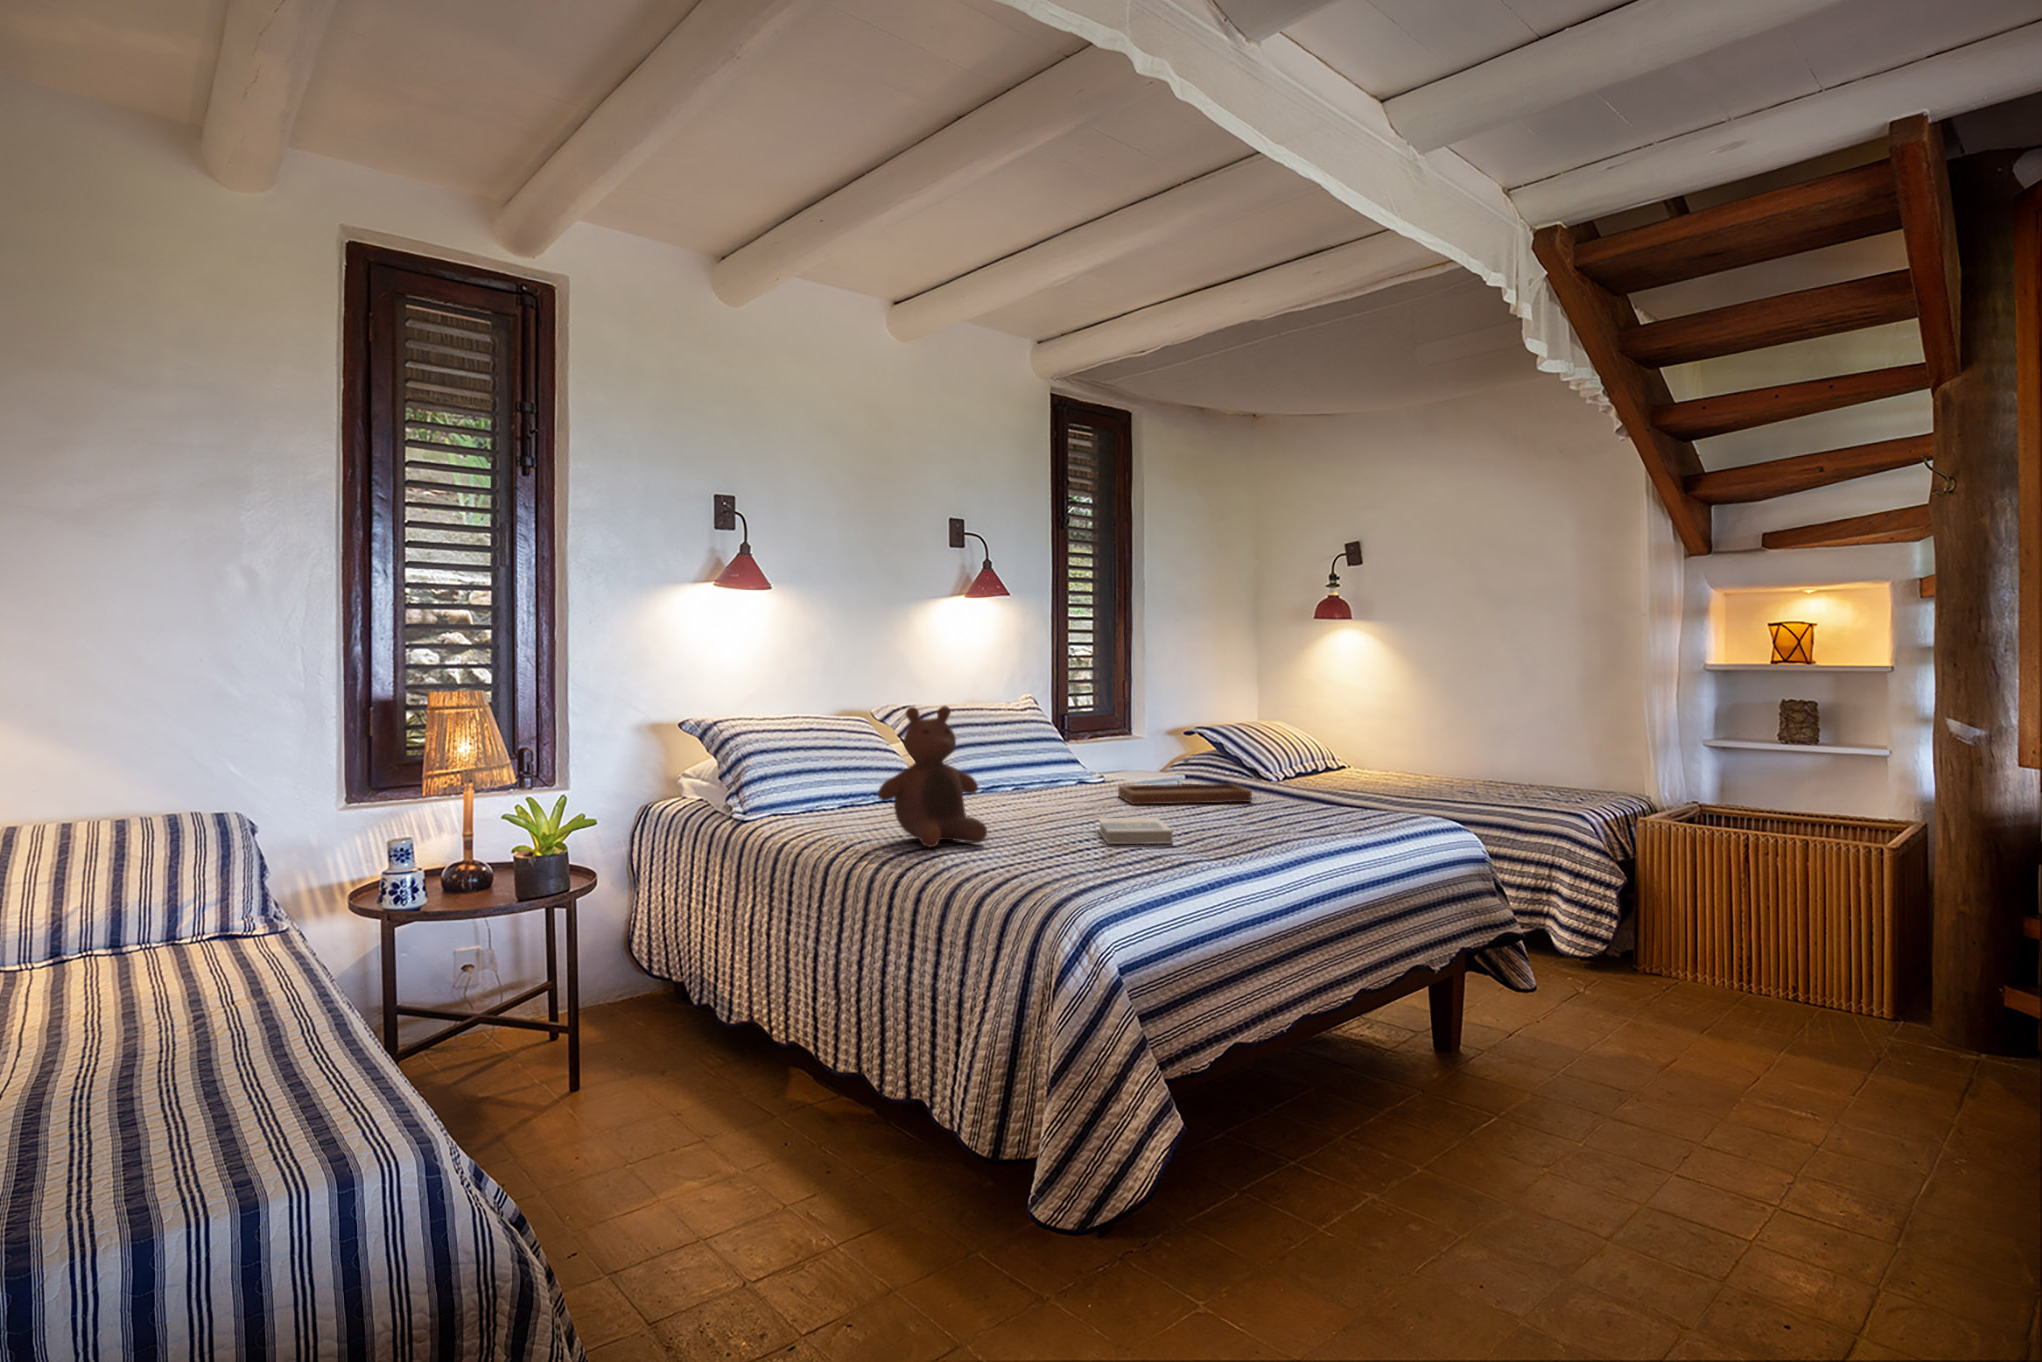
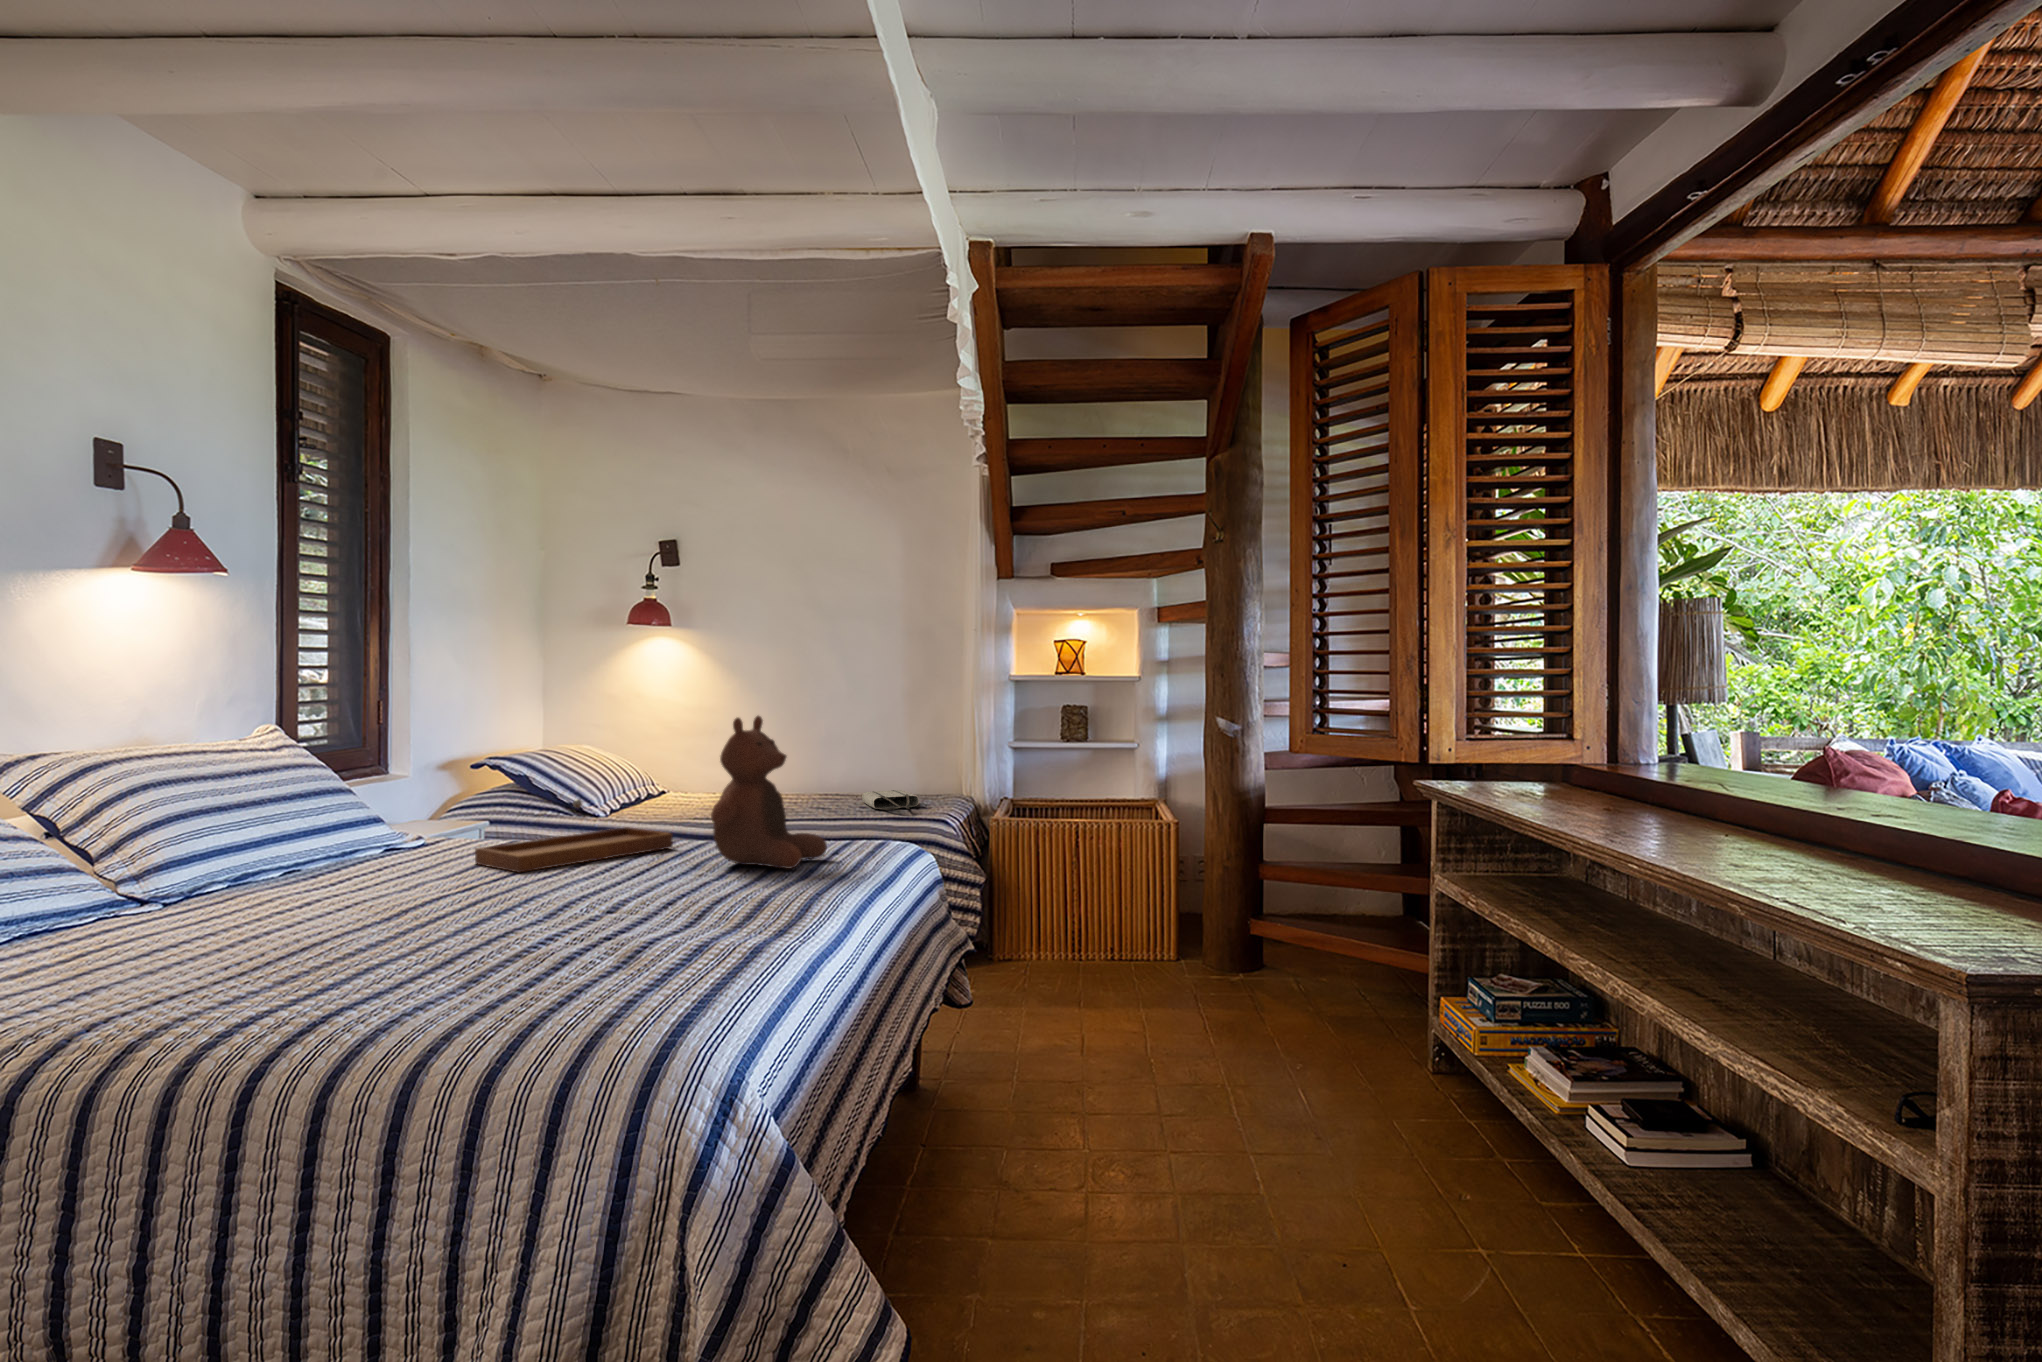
stuffed bear: present [878,706,987,847] -> present [711,716,827,868]
tote bag: none [1518,781,1572,800] -> present [862,790,919,810]
hardback book: present [1098,817,1173,844] -> none [537,886,684,938]

